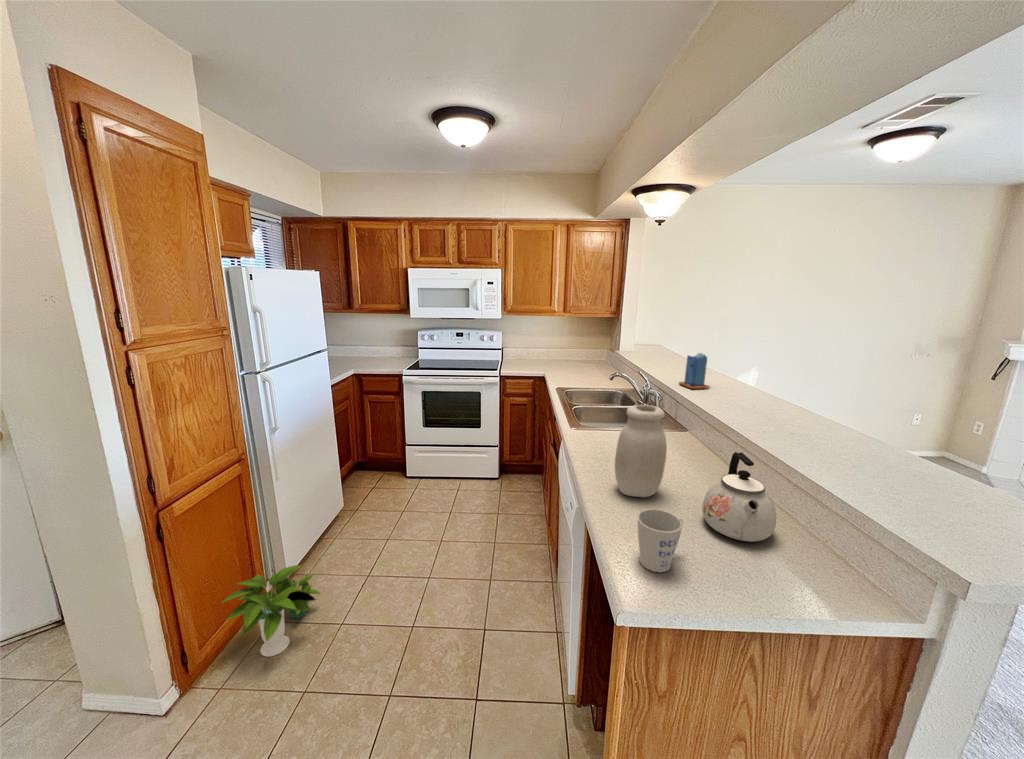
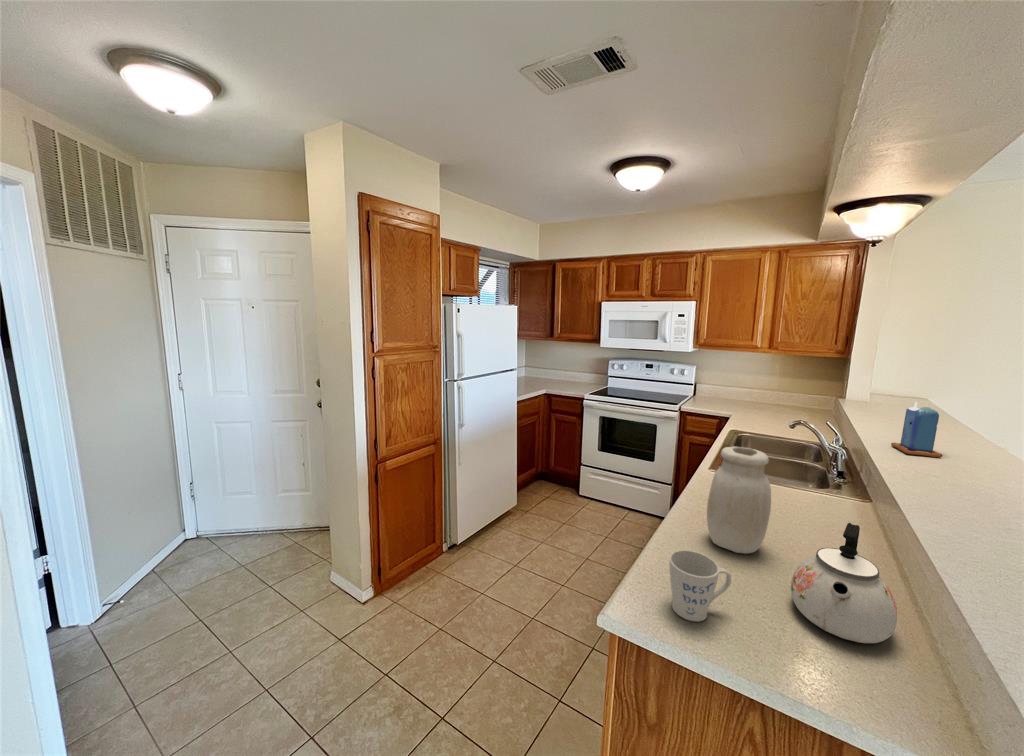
potted plant: present [222,565,321,657] -> none [405,531,474,596]

